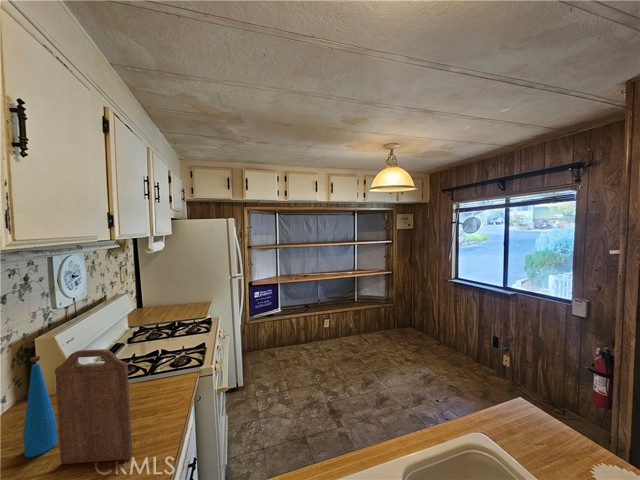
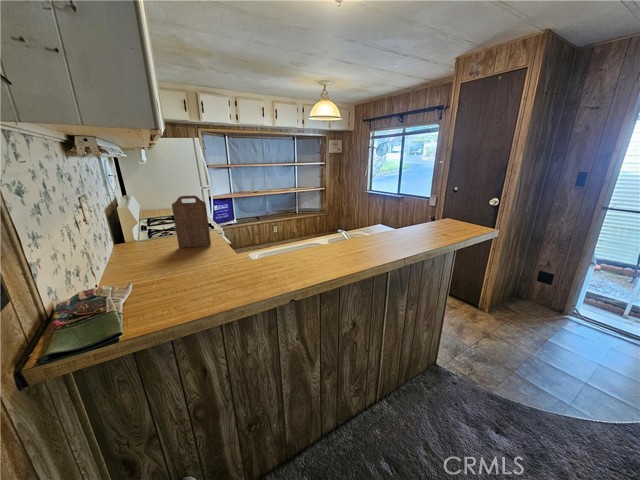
bottle: present [23,356,57,457] -> none [151,203,167,249]

